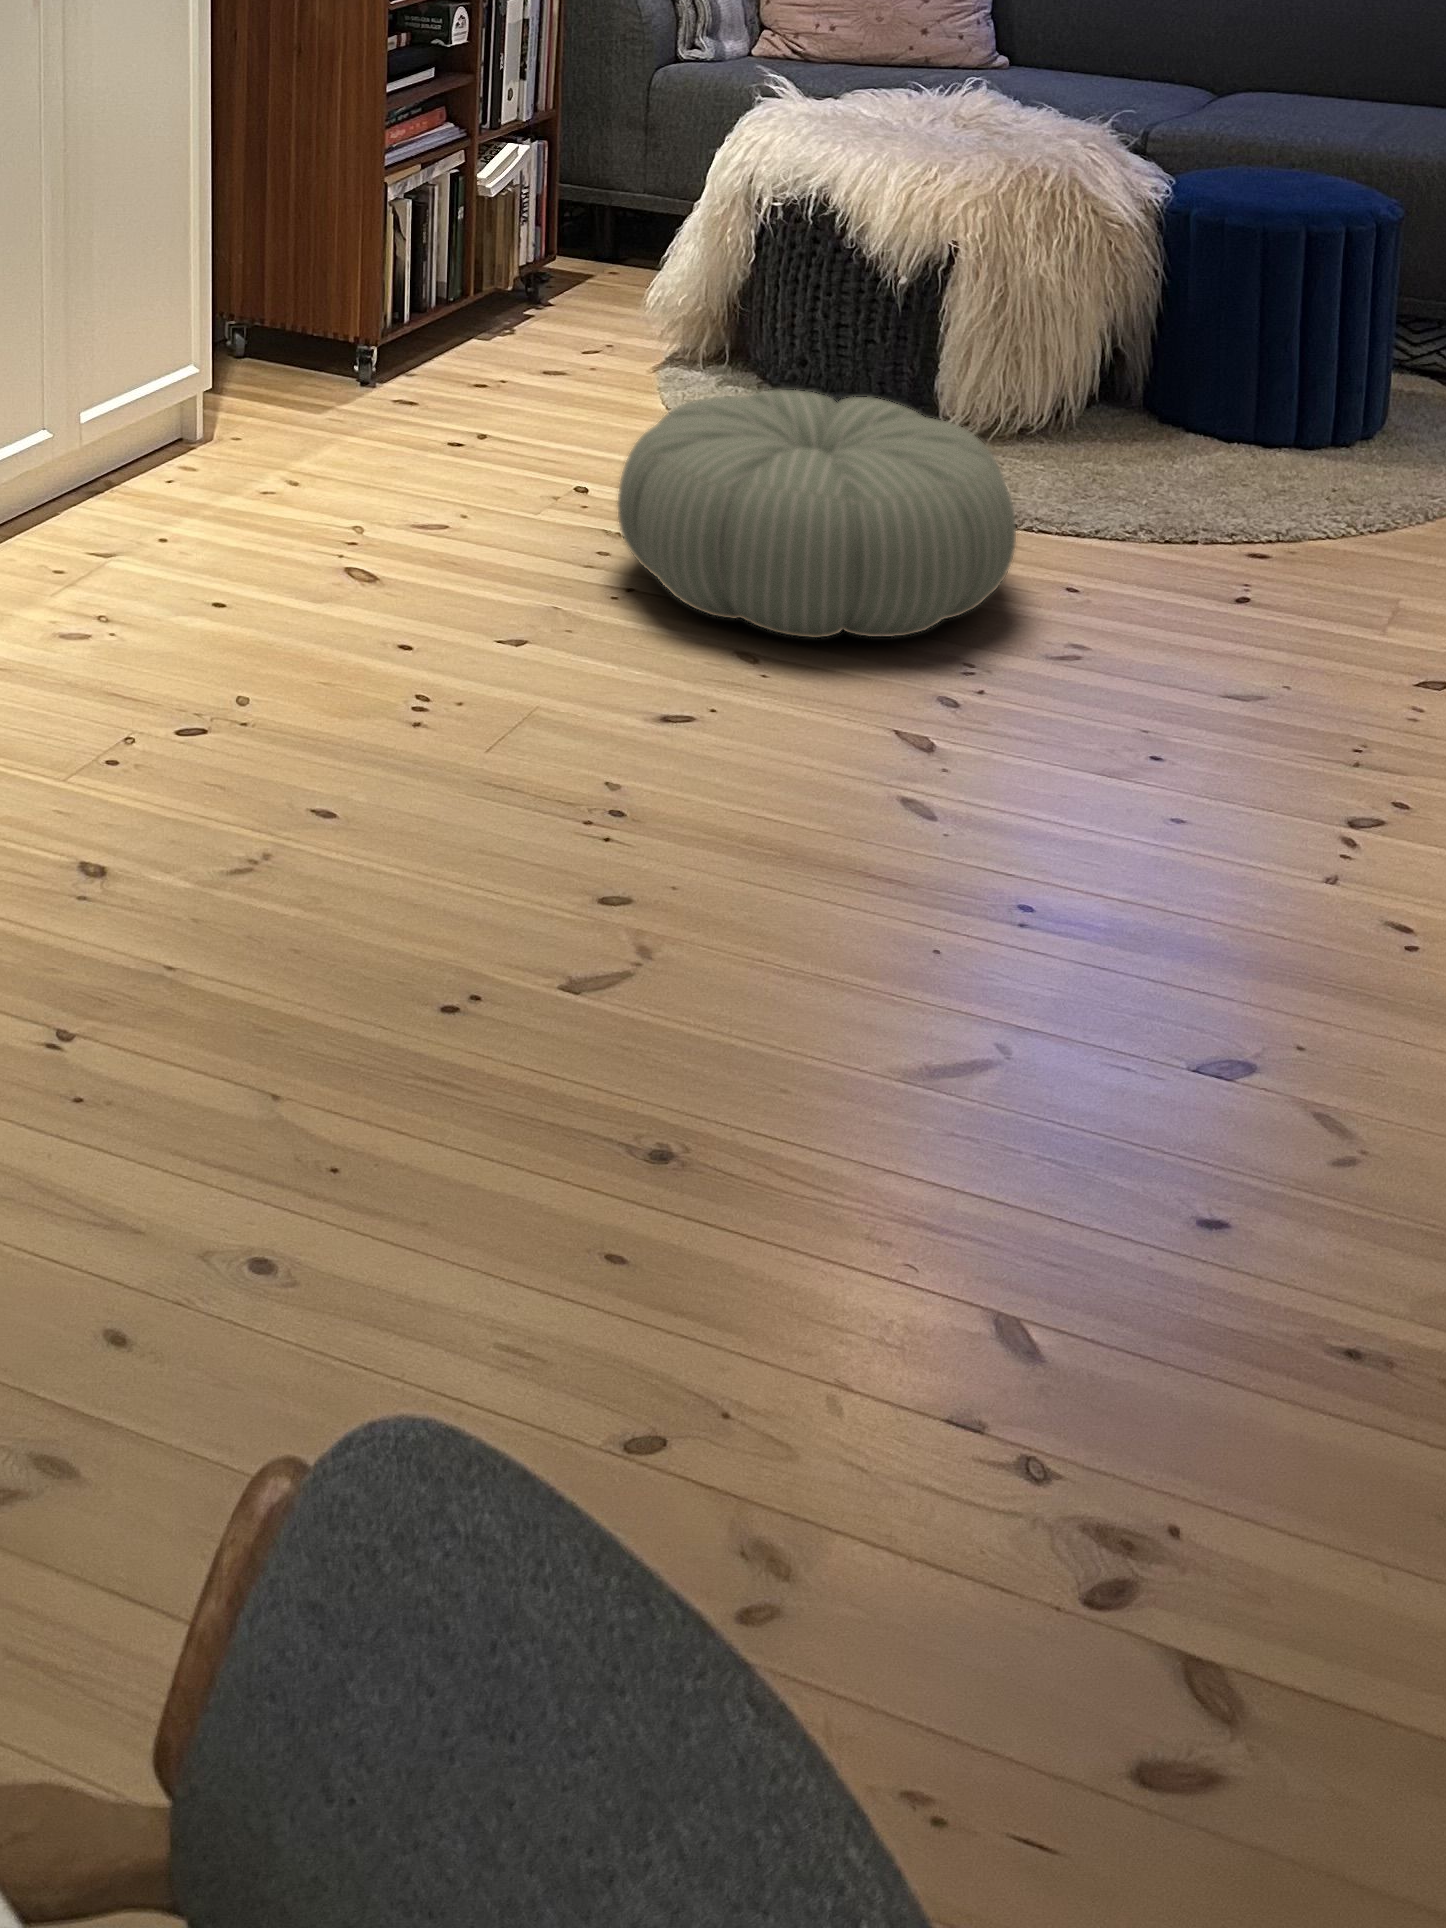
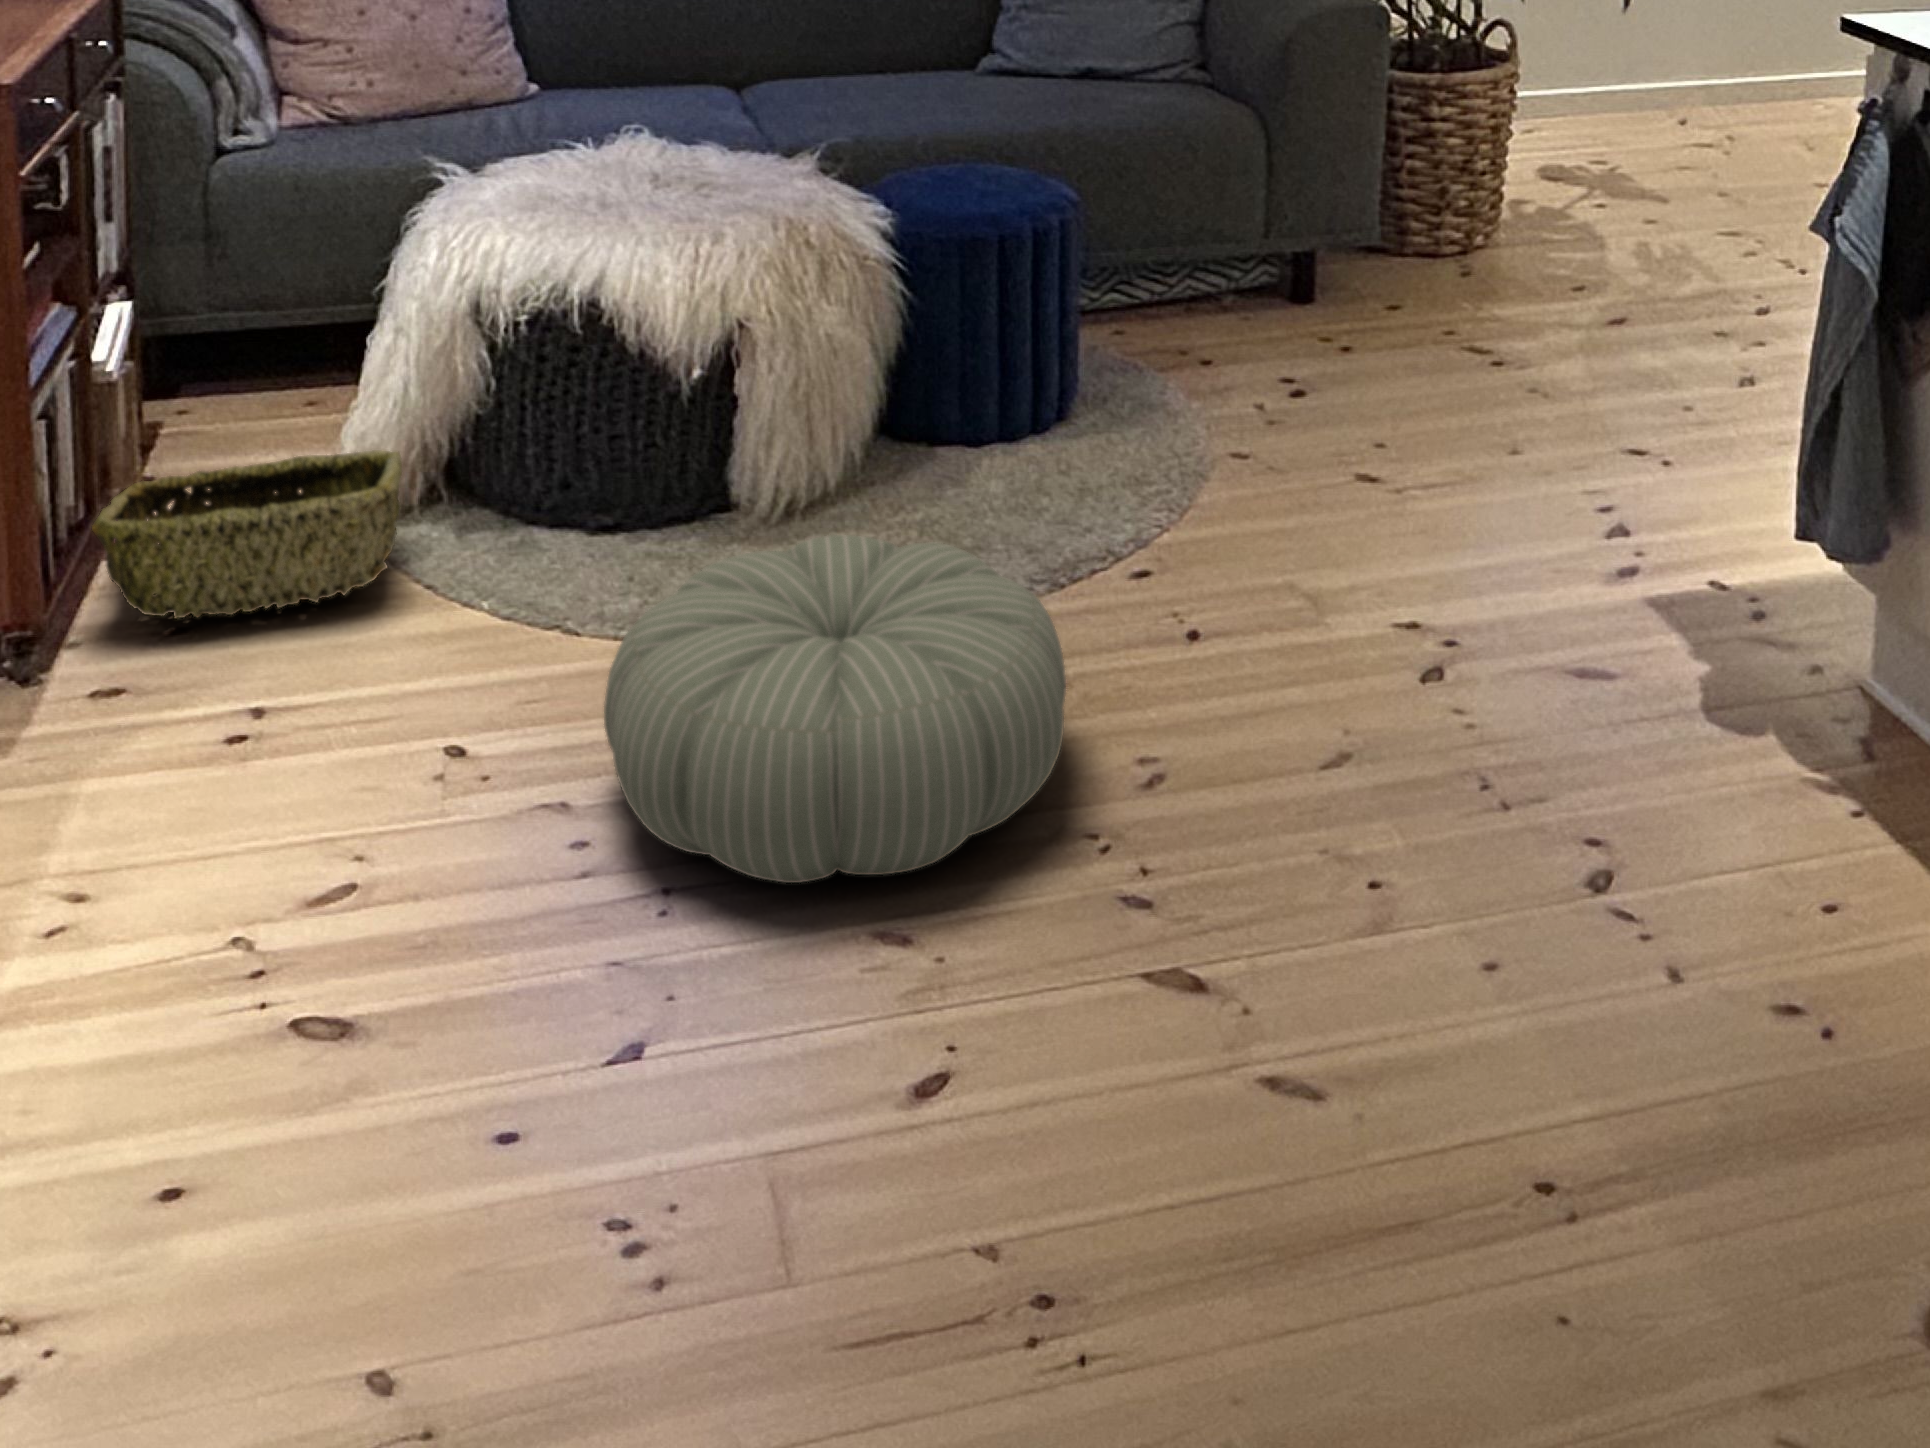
woven basket: none [431,276,675,392] -> present [92,450,402,619]

